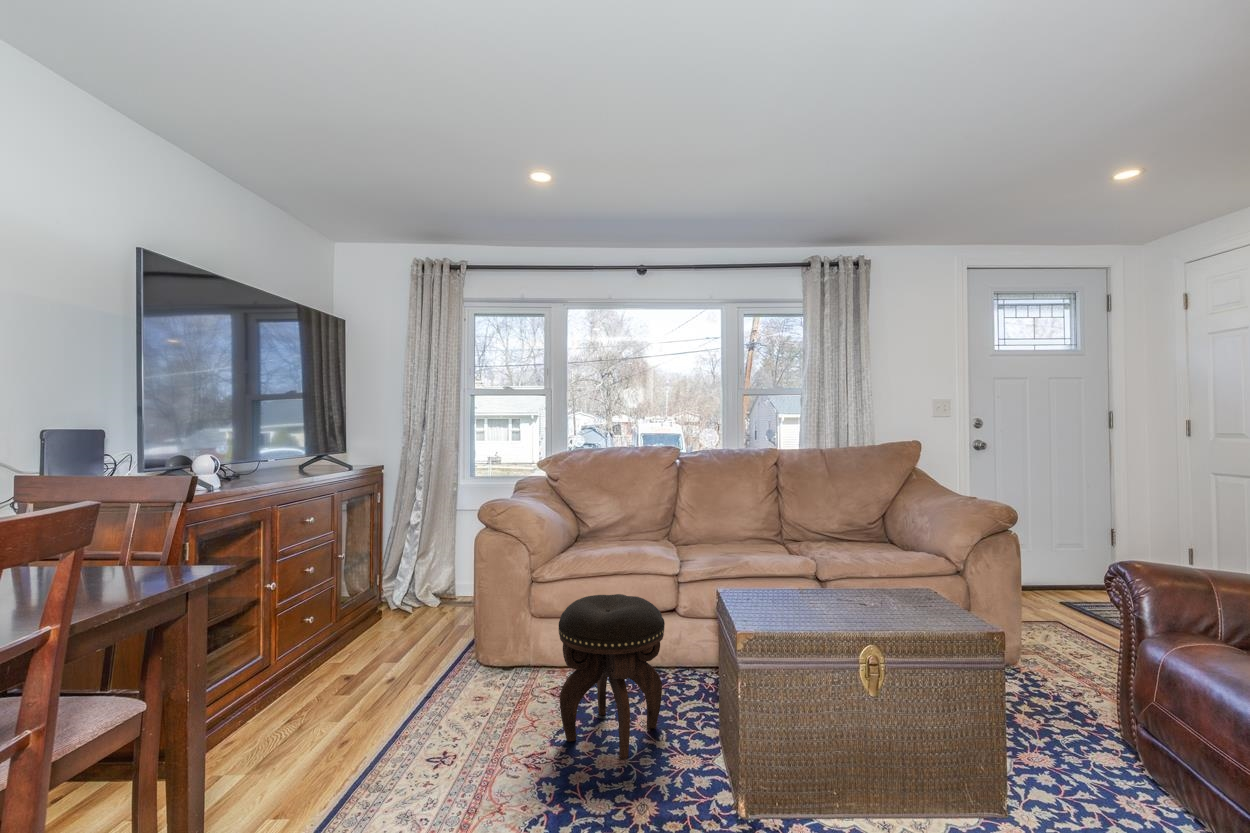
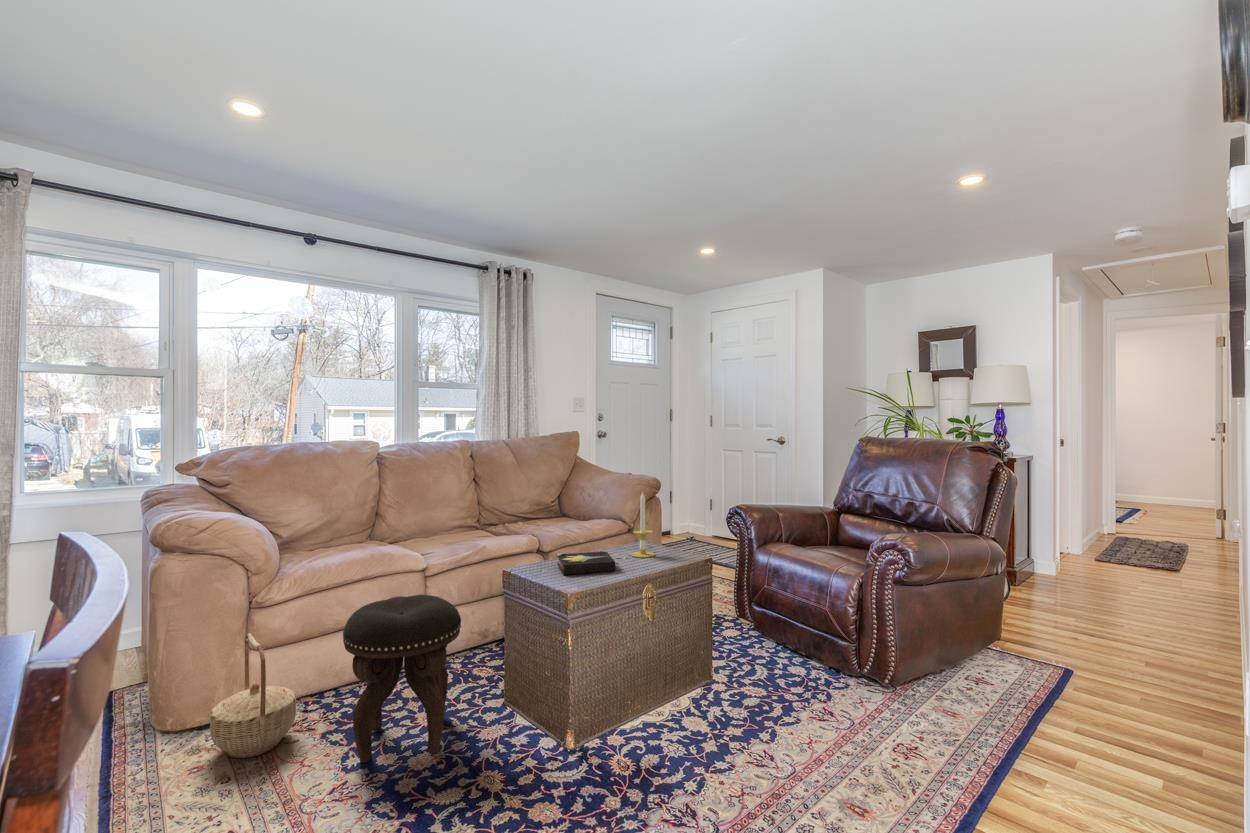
candle: none [890,518,925,609] -> present [631,492,655,558]
hardback book: none [770,581,850,617] -> present [557,551,619,575]
basket: none [490,600,551,702] -> present [210,633,296,758]

